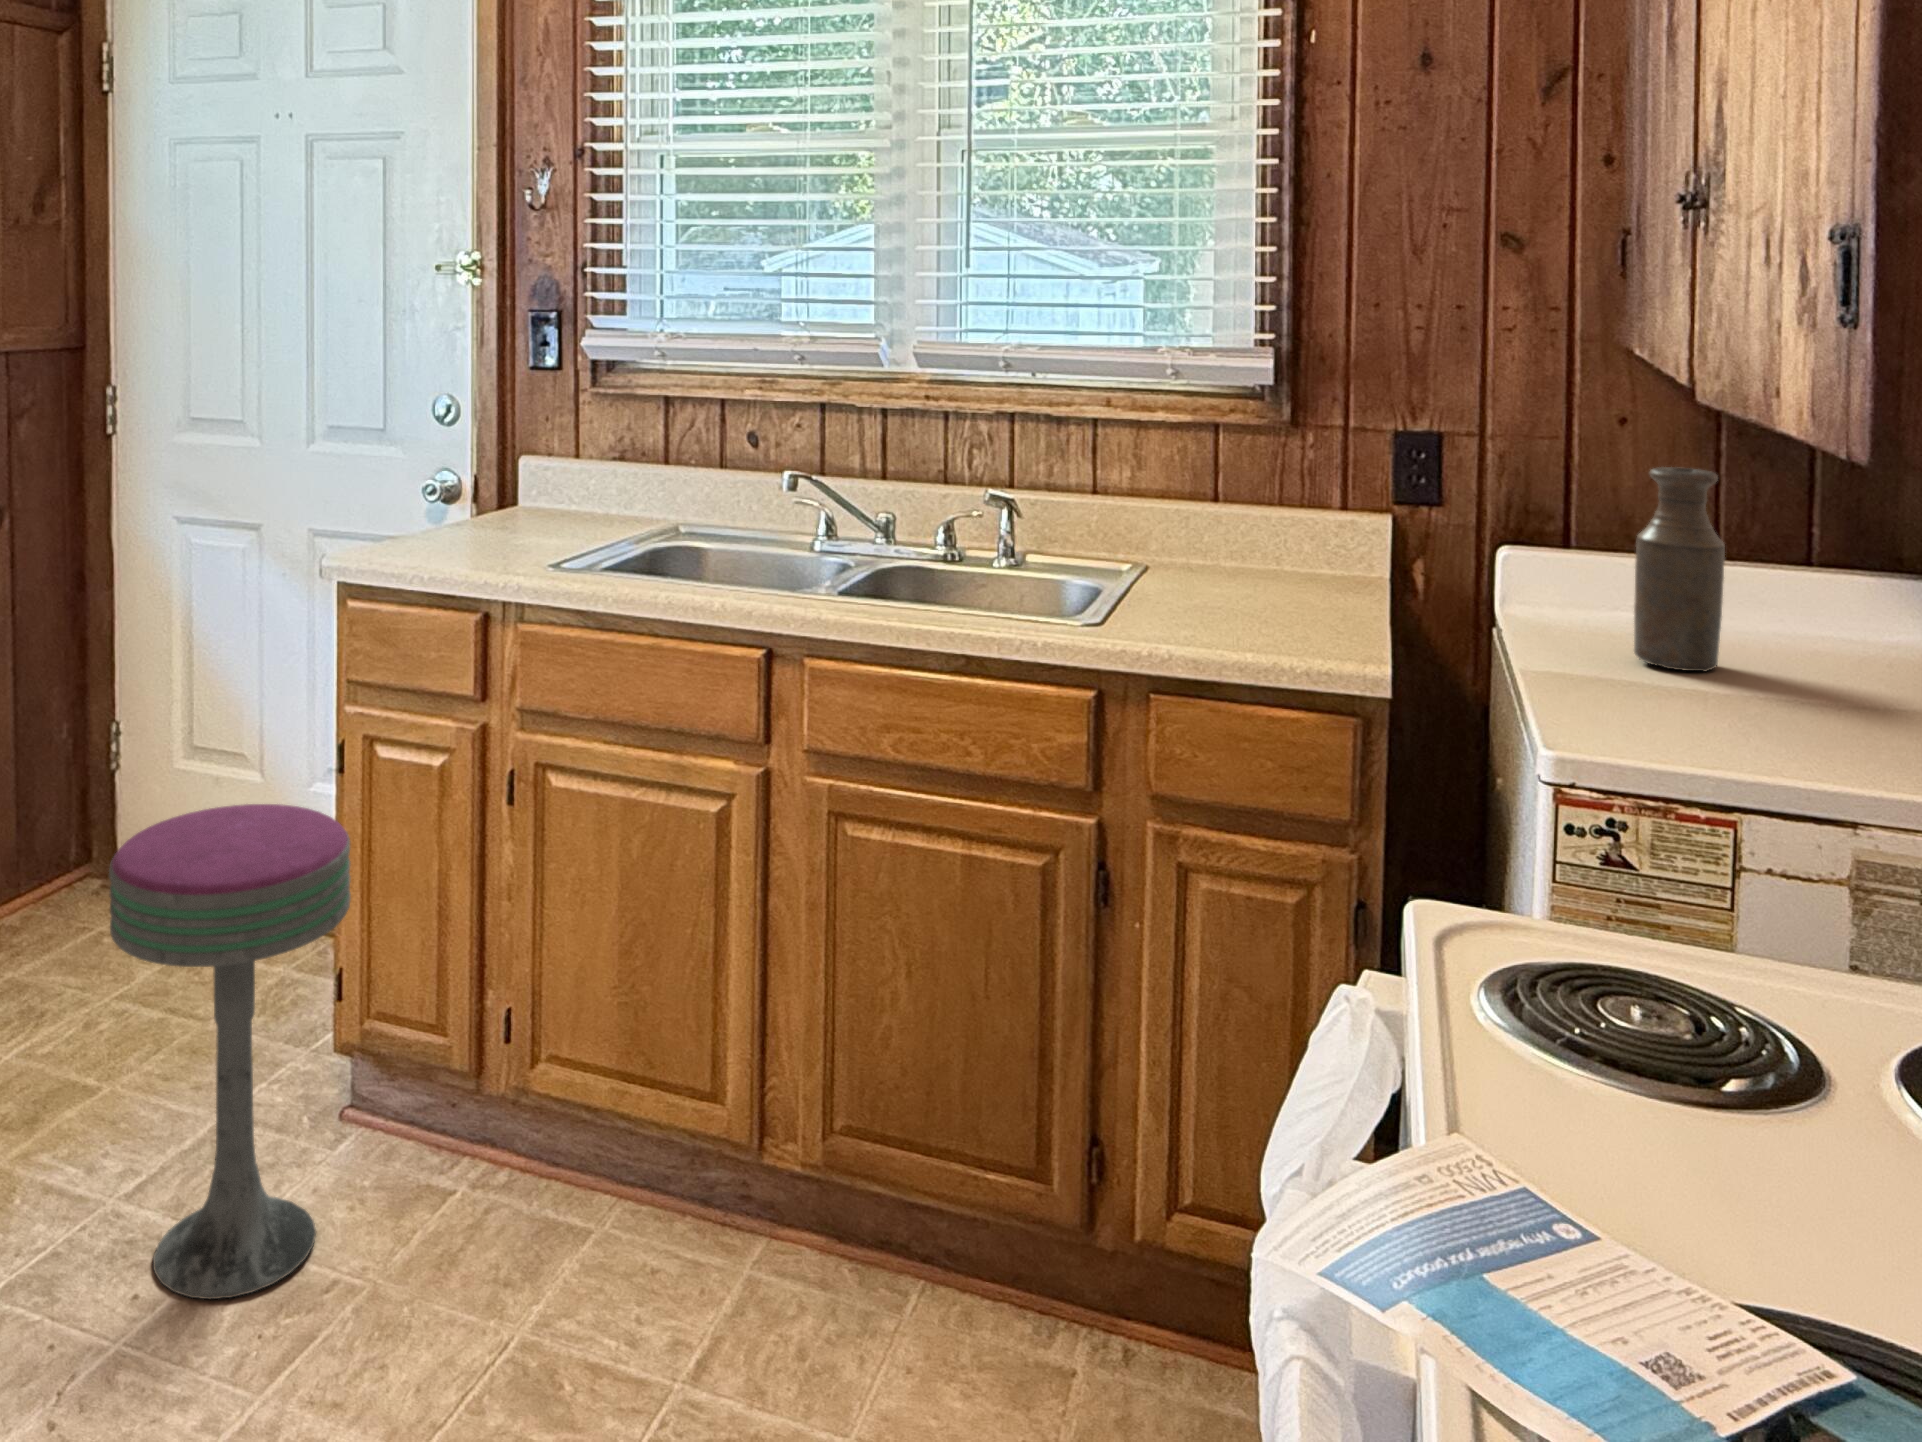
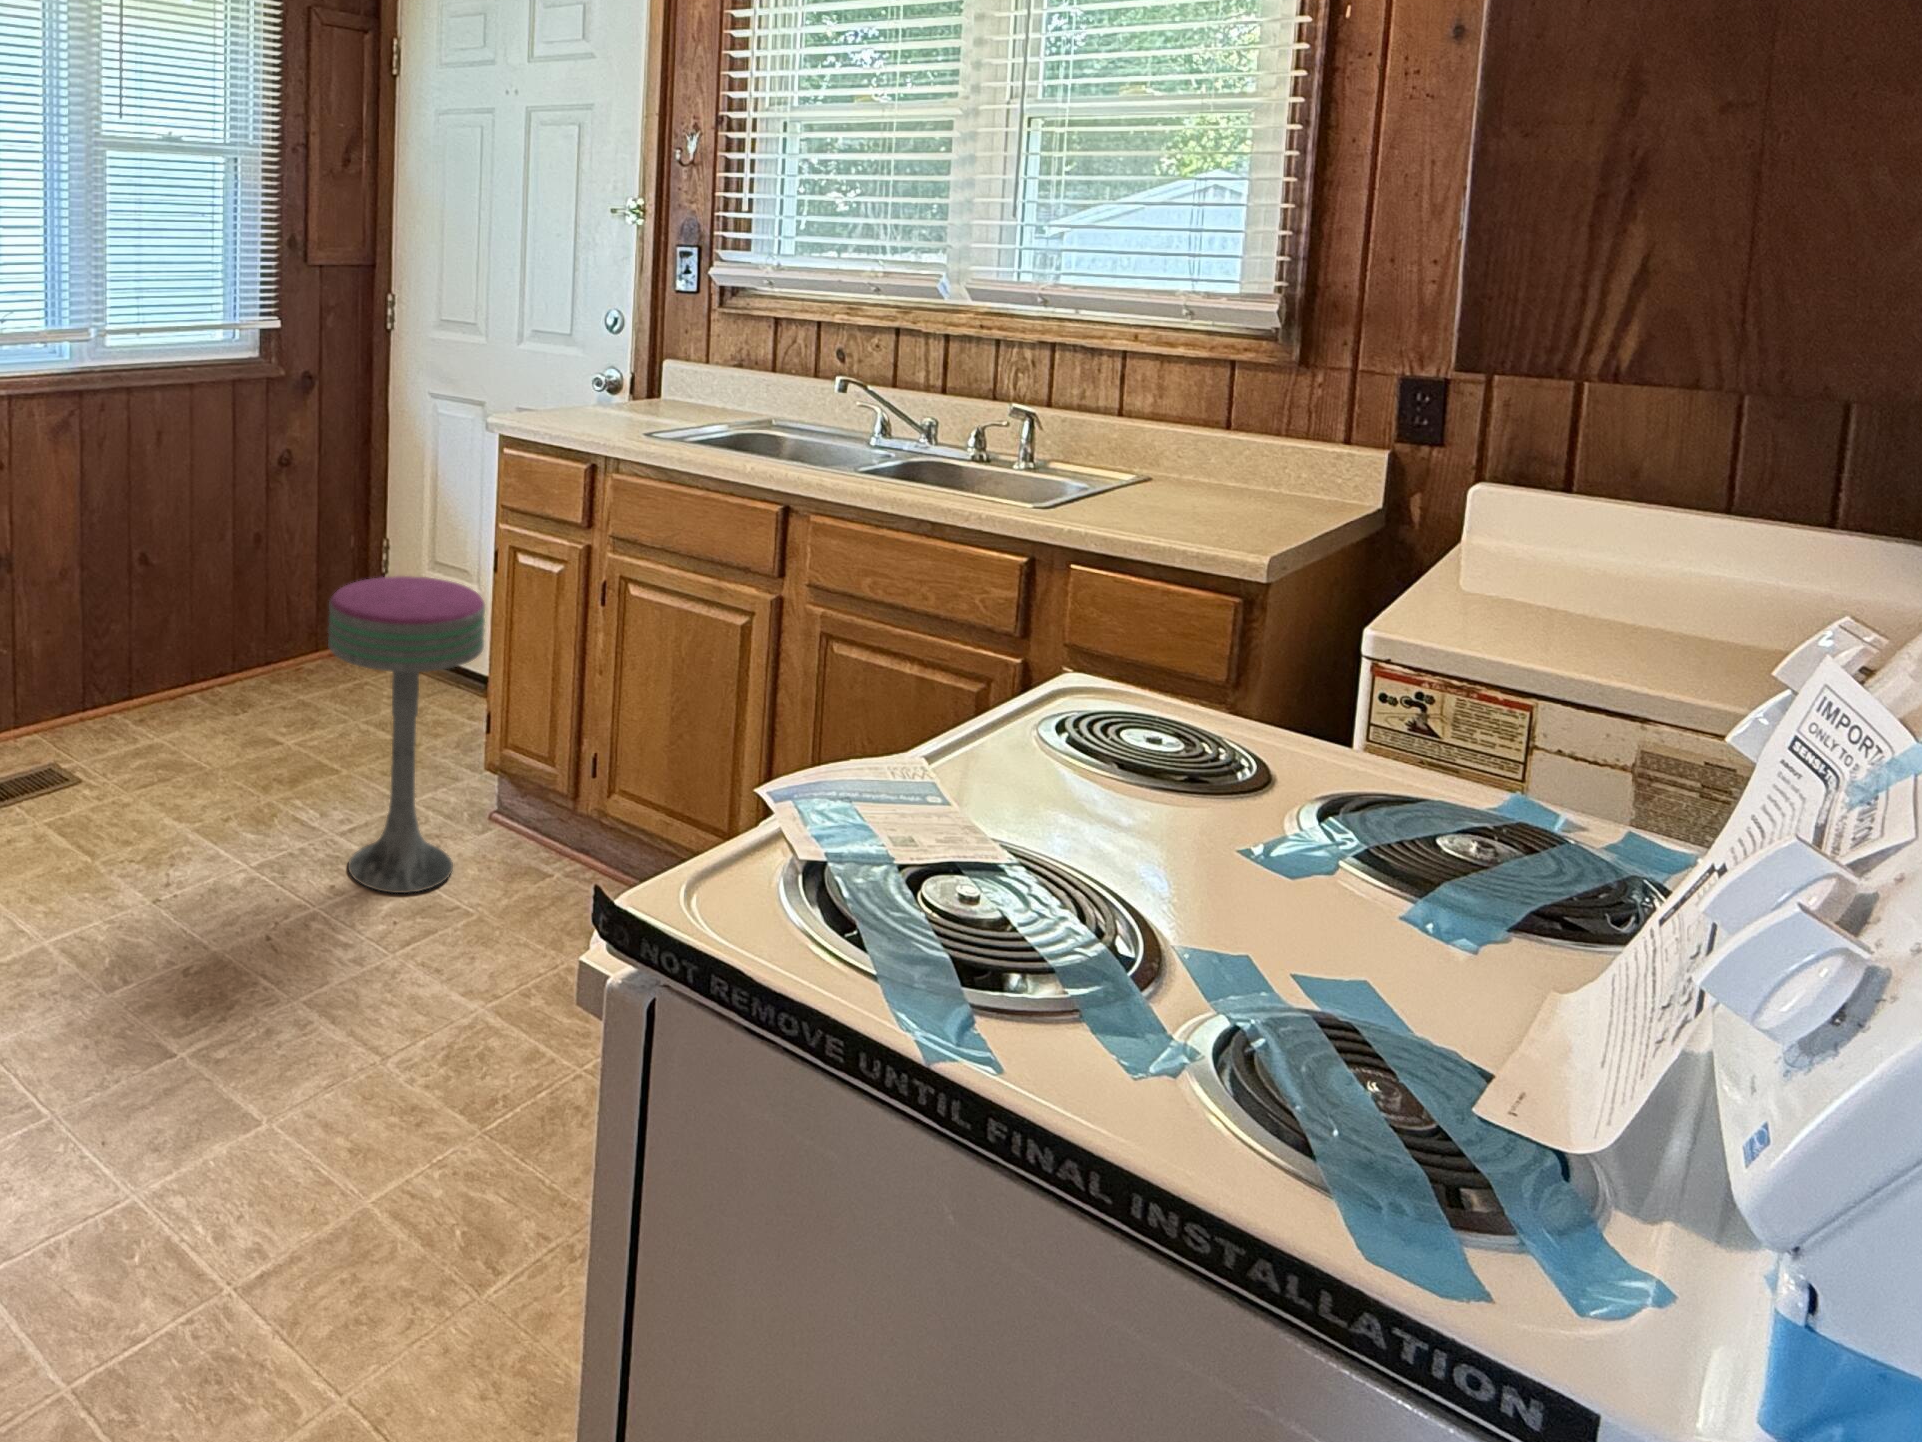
bottle: present [1634,467,1725,672] -> none [1580,415,1687,608]

